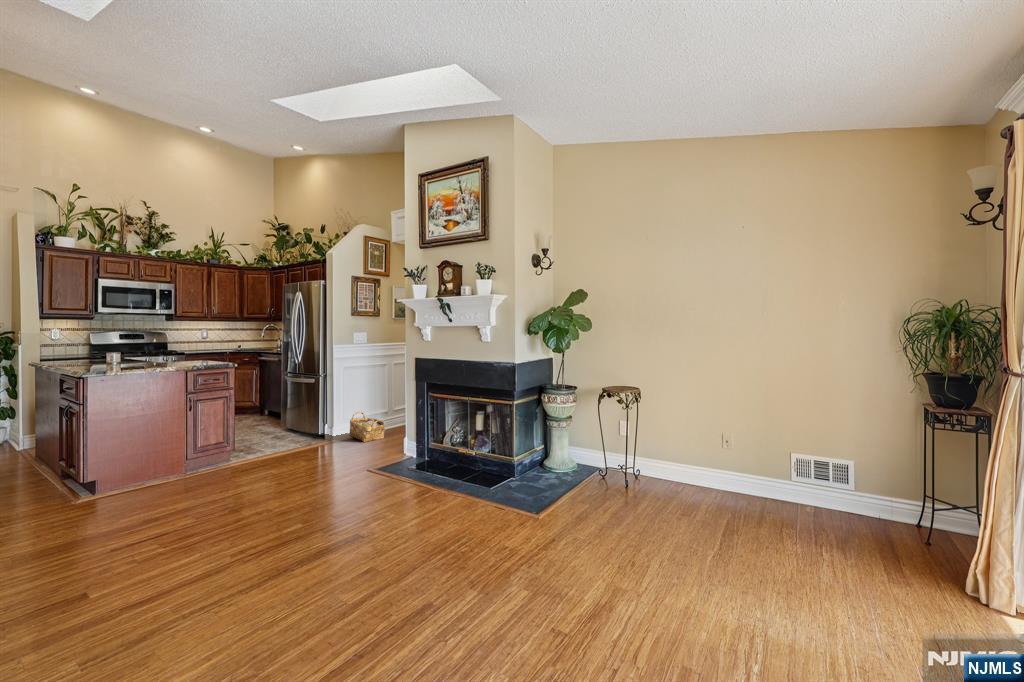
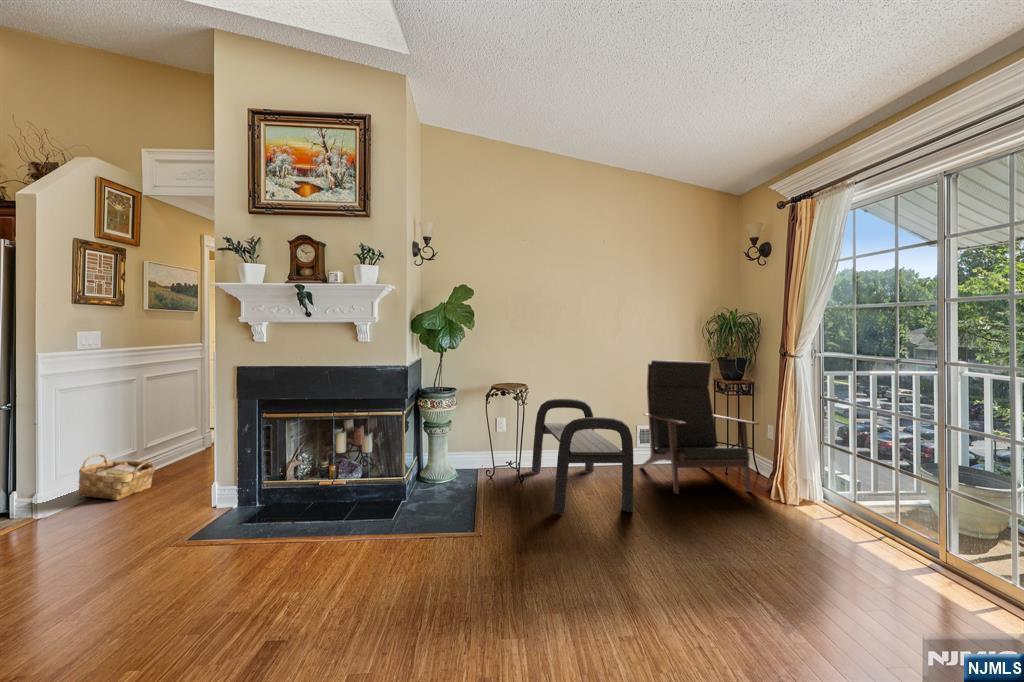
lounge chair: none [793,370,954,567] -> present [640,360,759,494]
bench: none [626,407,728,538] -> present [532,399,633,513]

